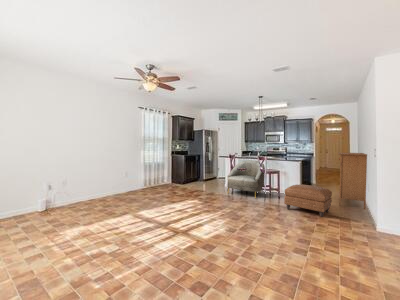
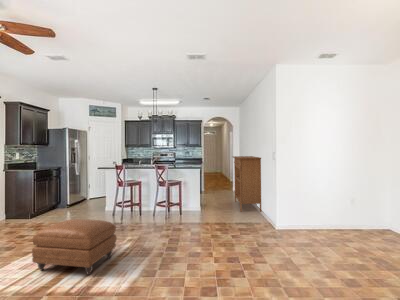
armchair: present [227,160,265,198] -> none [114,170,163,220]
ottoman: present [284,185,332,217] -> present [32,219,117,275]

